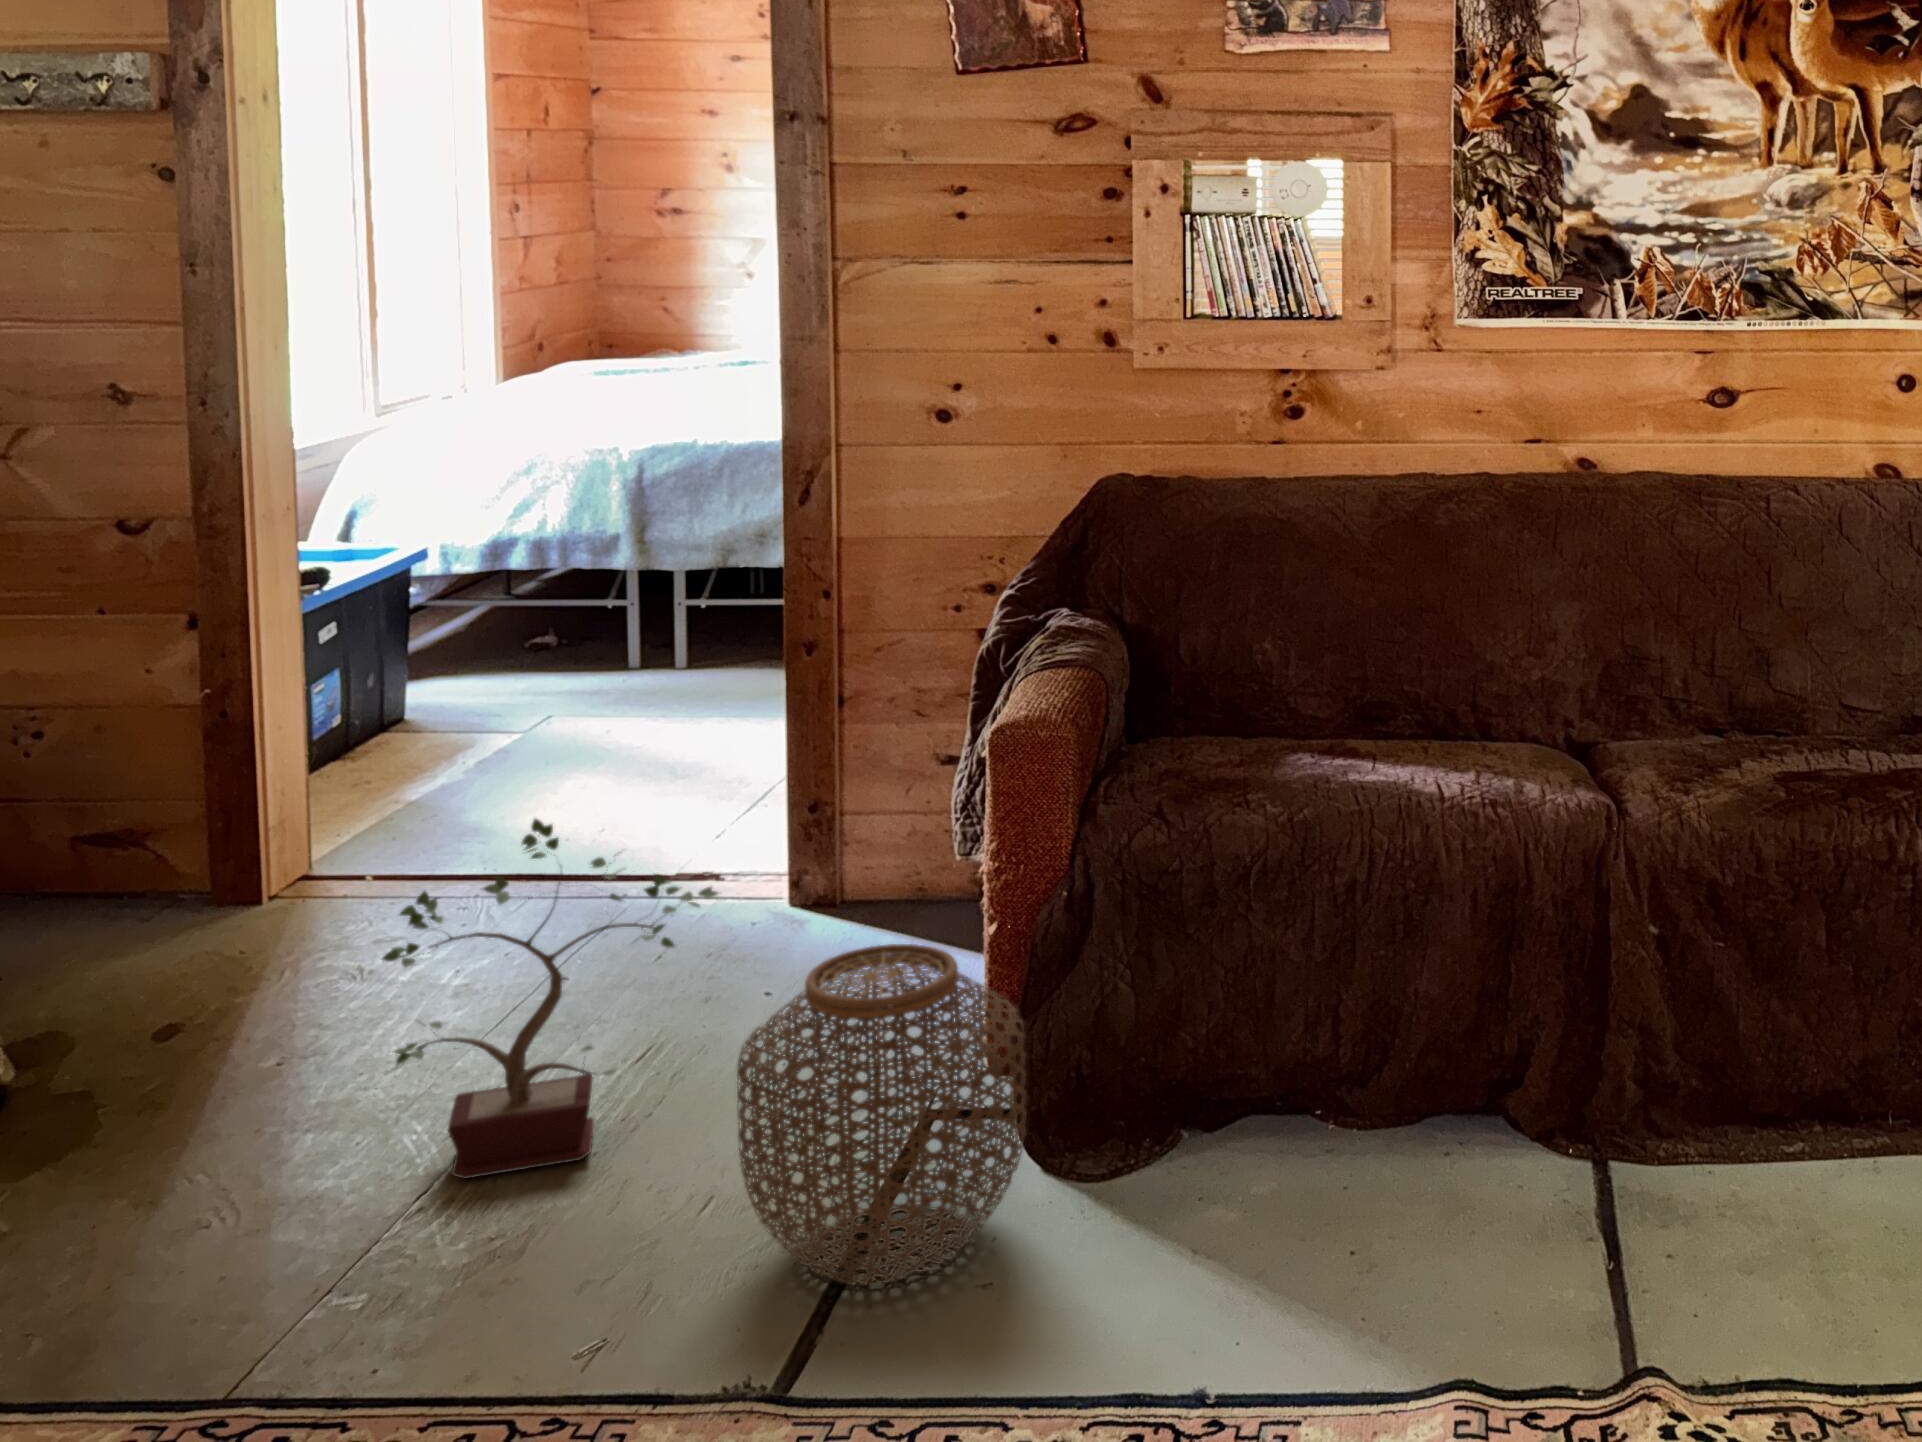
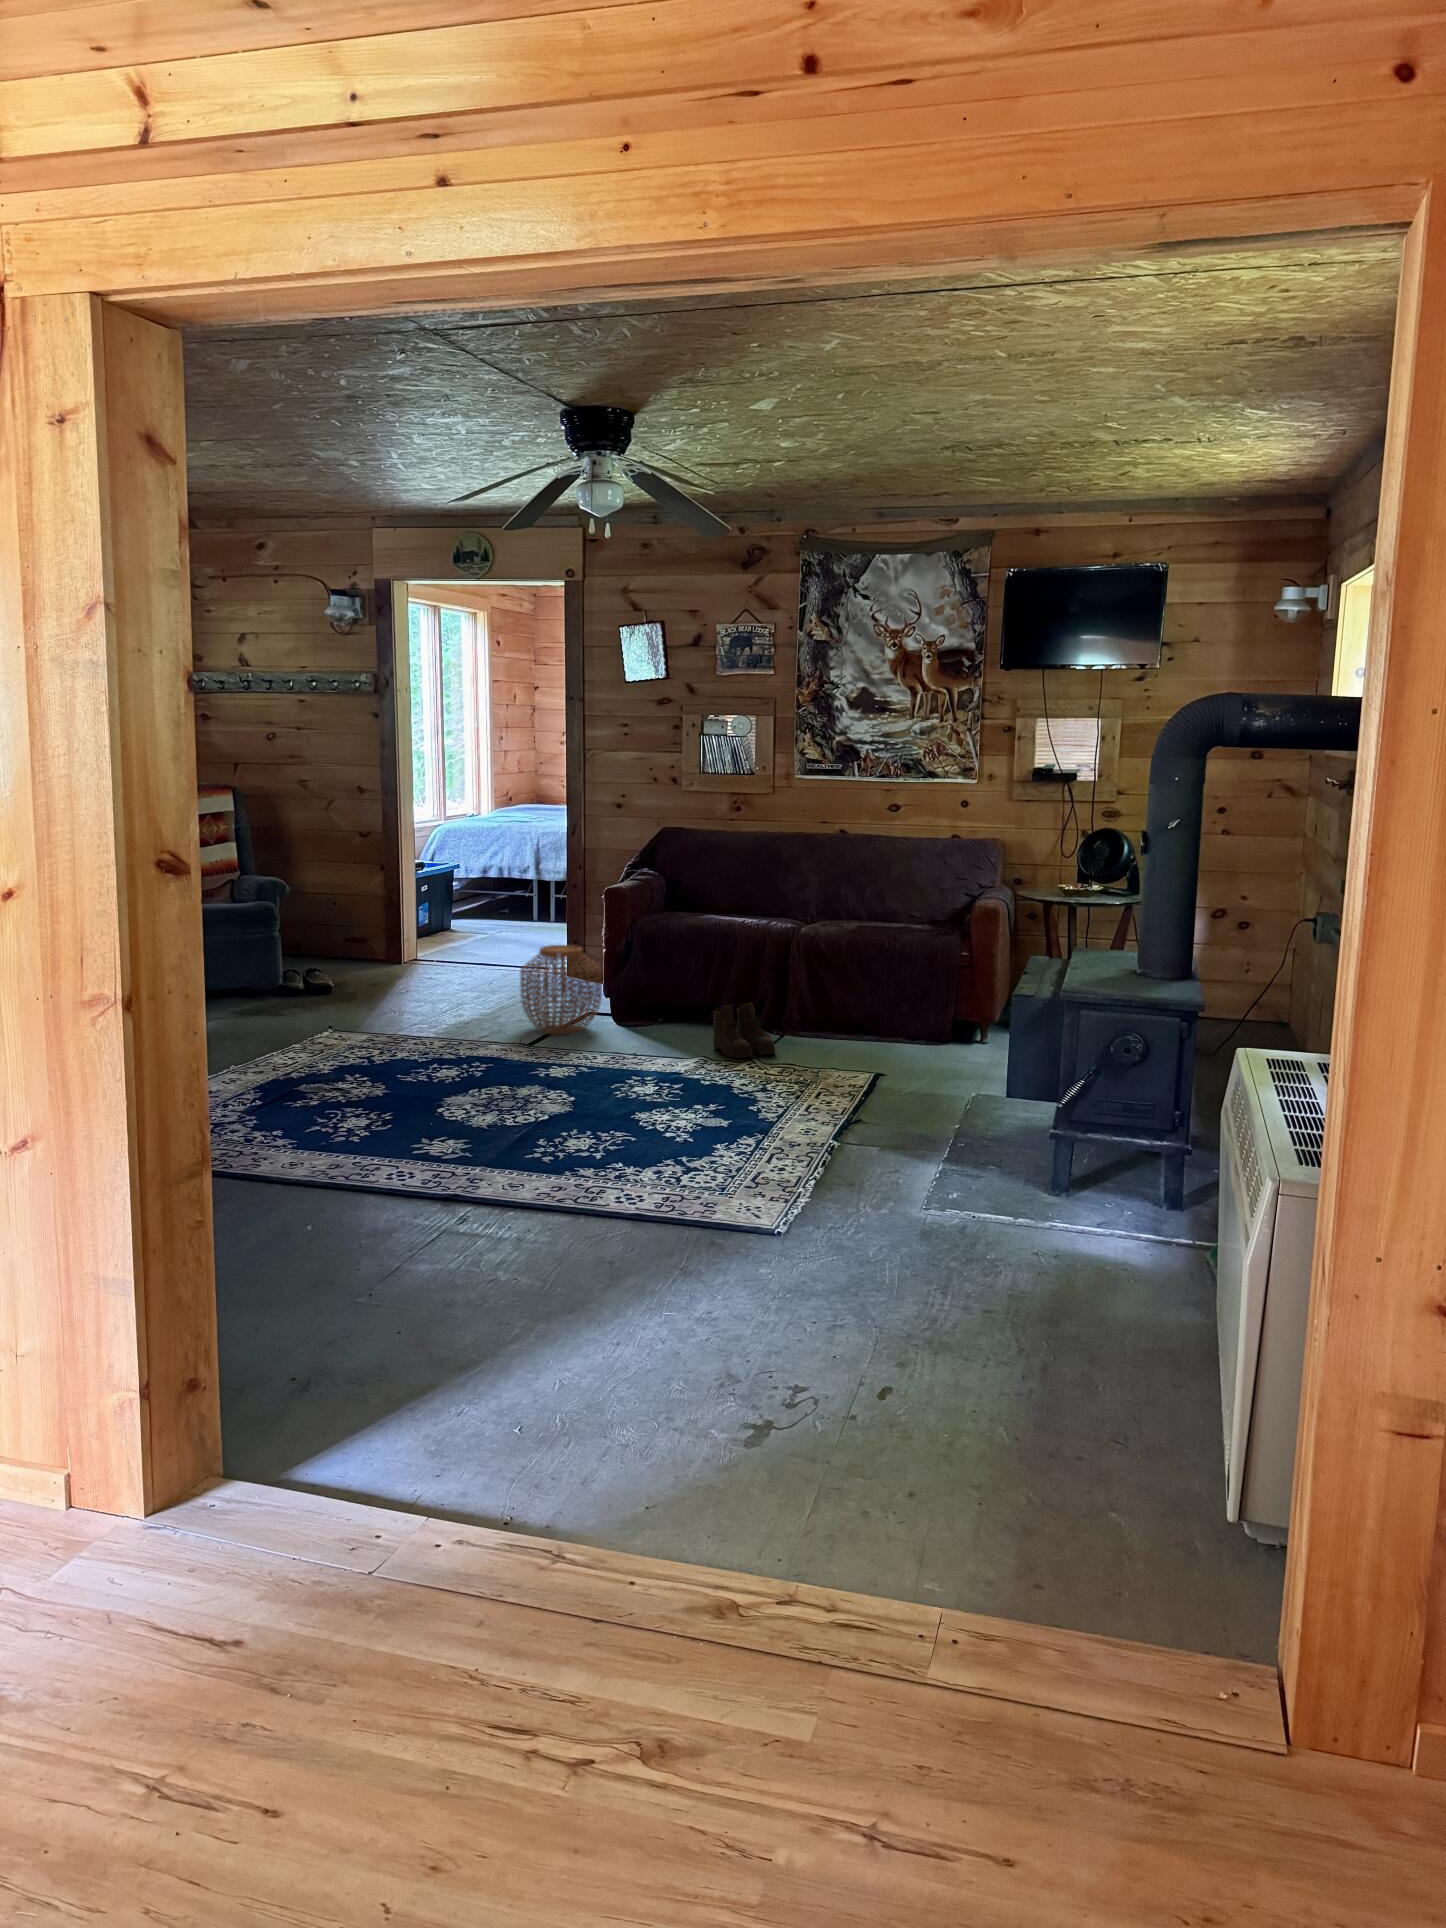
potted plant: present [382,819,718,1179] -> none [430,908,525,1011]
boots: none [1442,1104,1671,1340] -> present [713,1003,775,1058]

